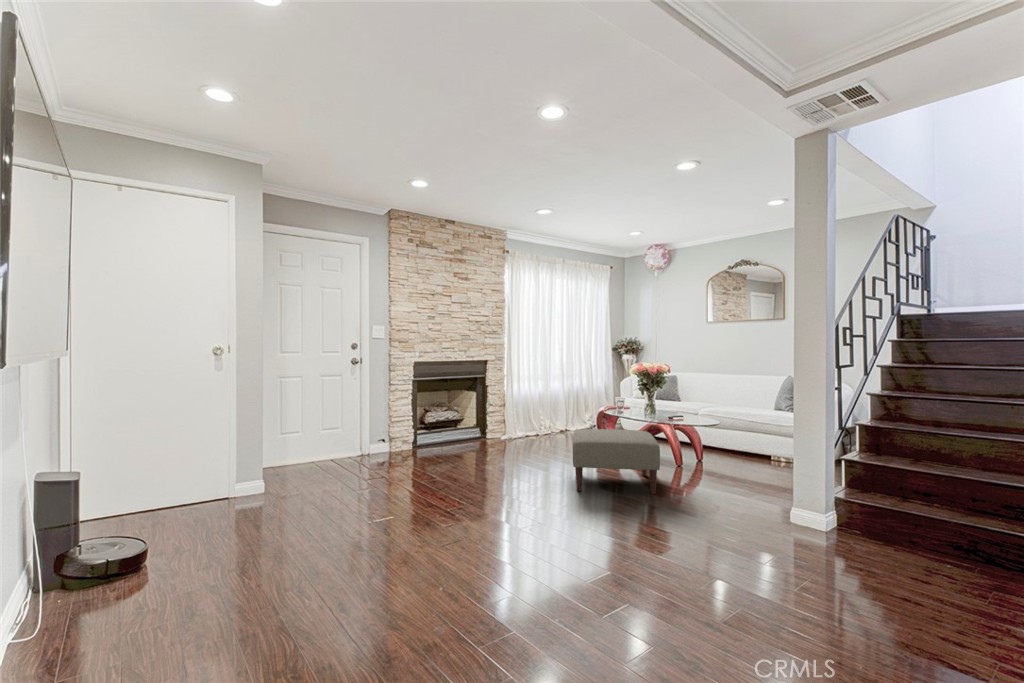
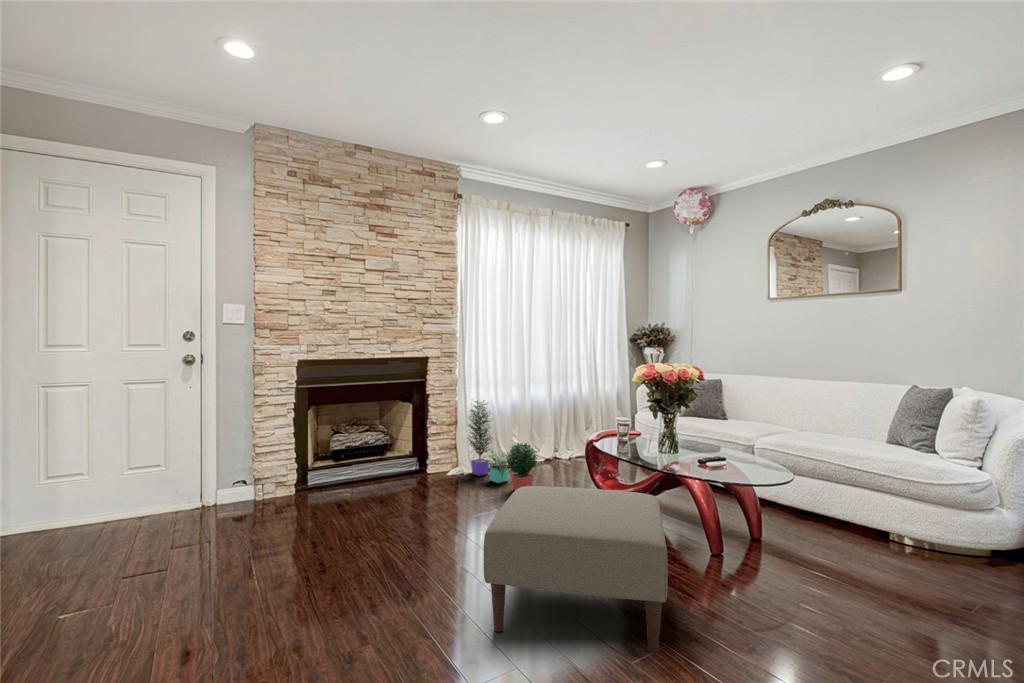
potted plant: none [512,388,566,446] -> present [468,400,537,490]

